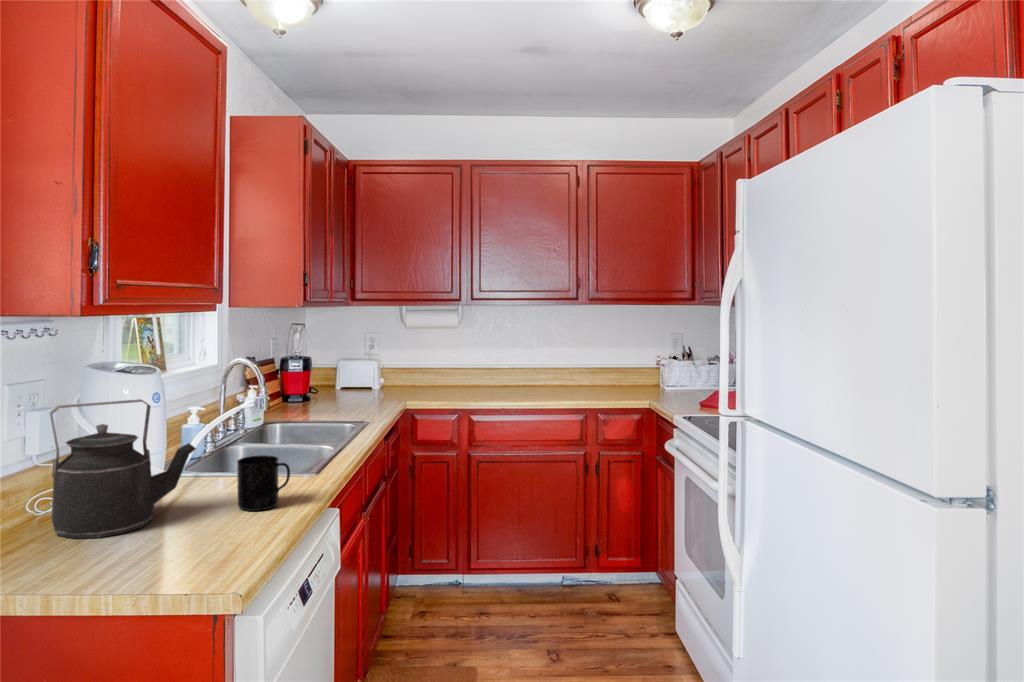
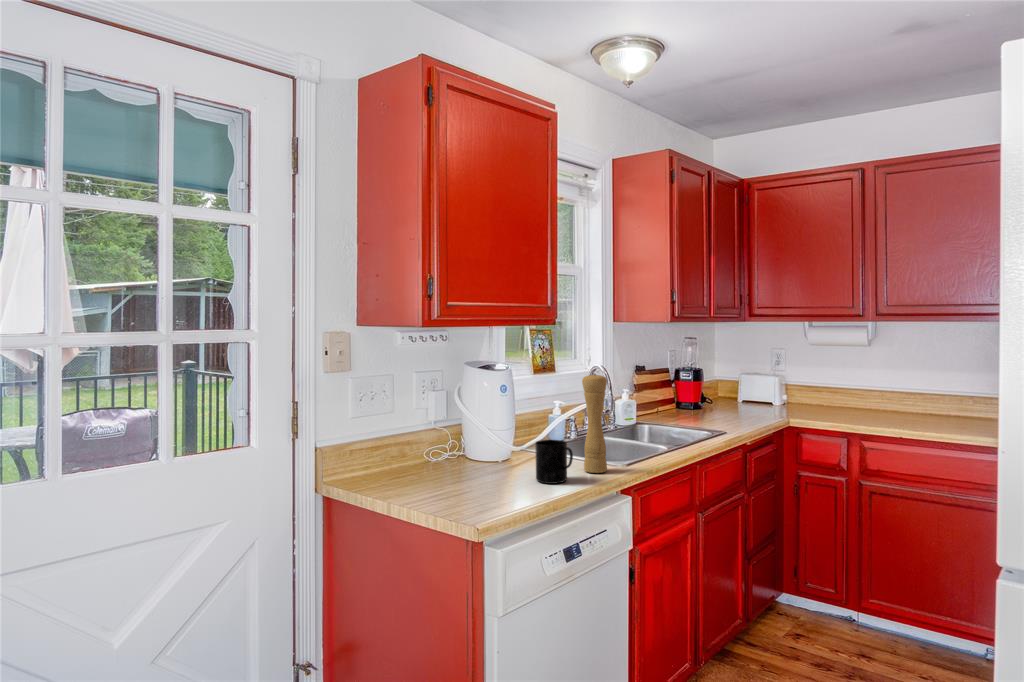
pepper mill: none [278,372,308,489] -> present [582,373,607,473]
kettle: present [50,399,196,539] -> none [416,388,510,482]

